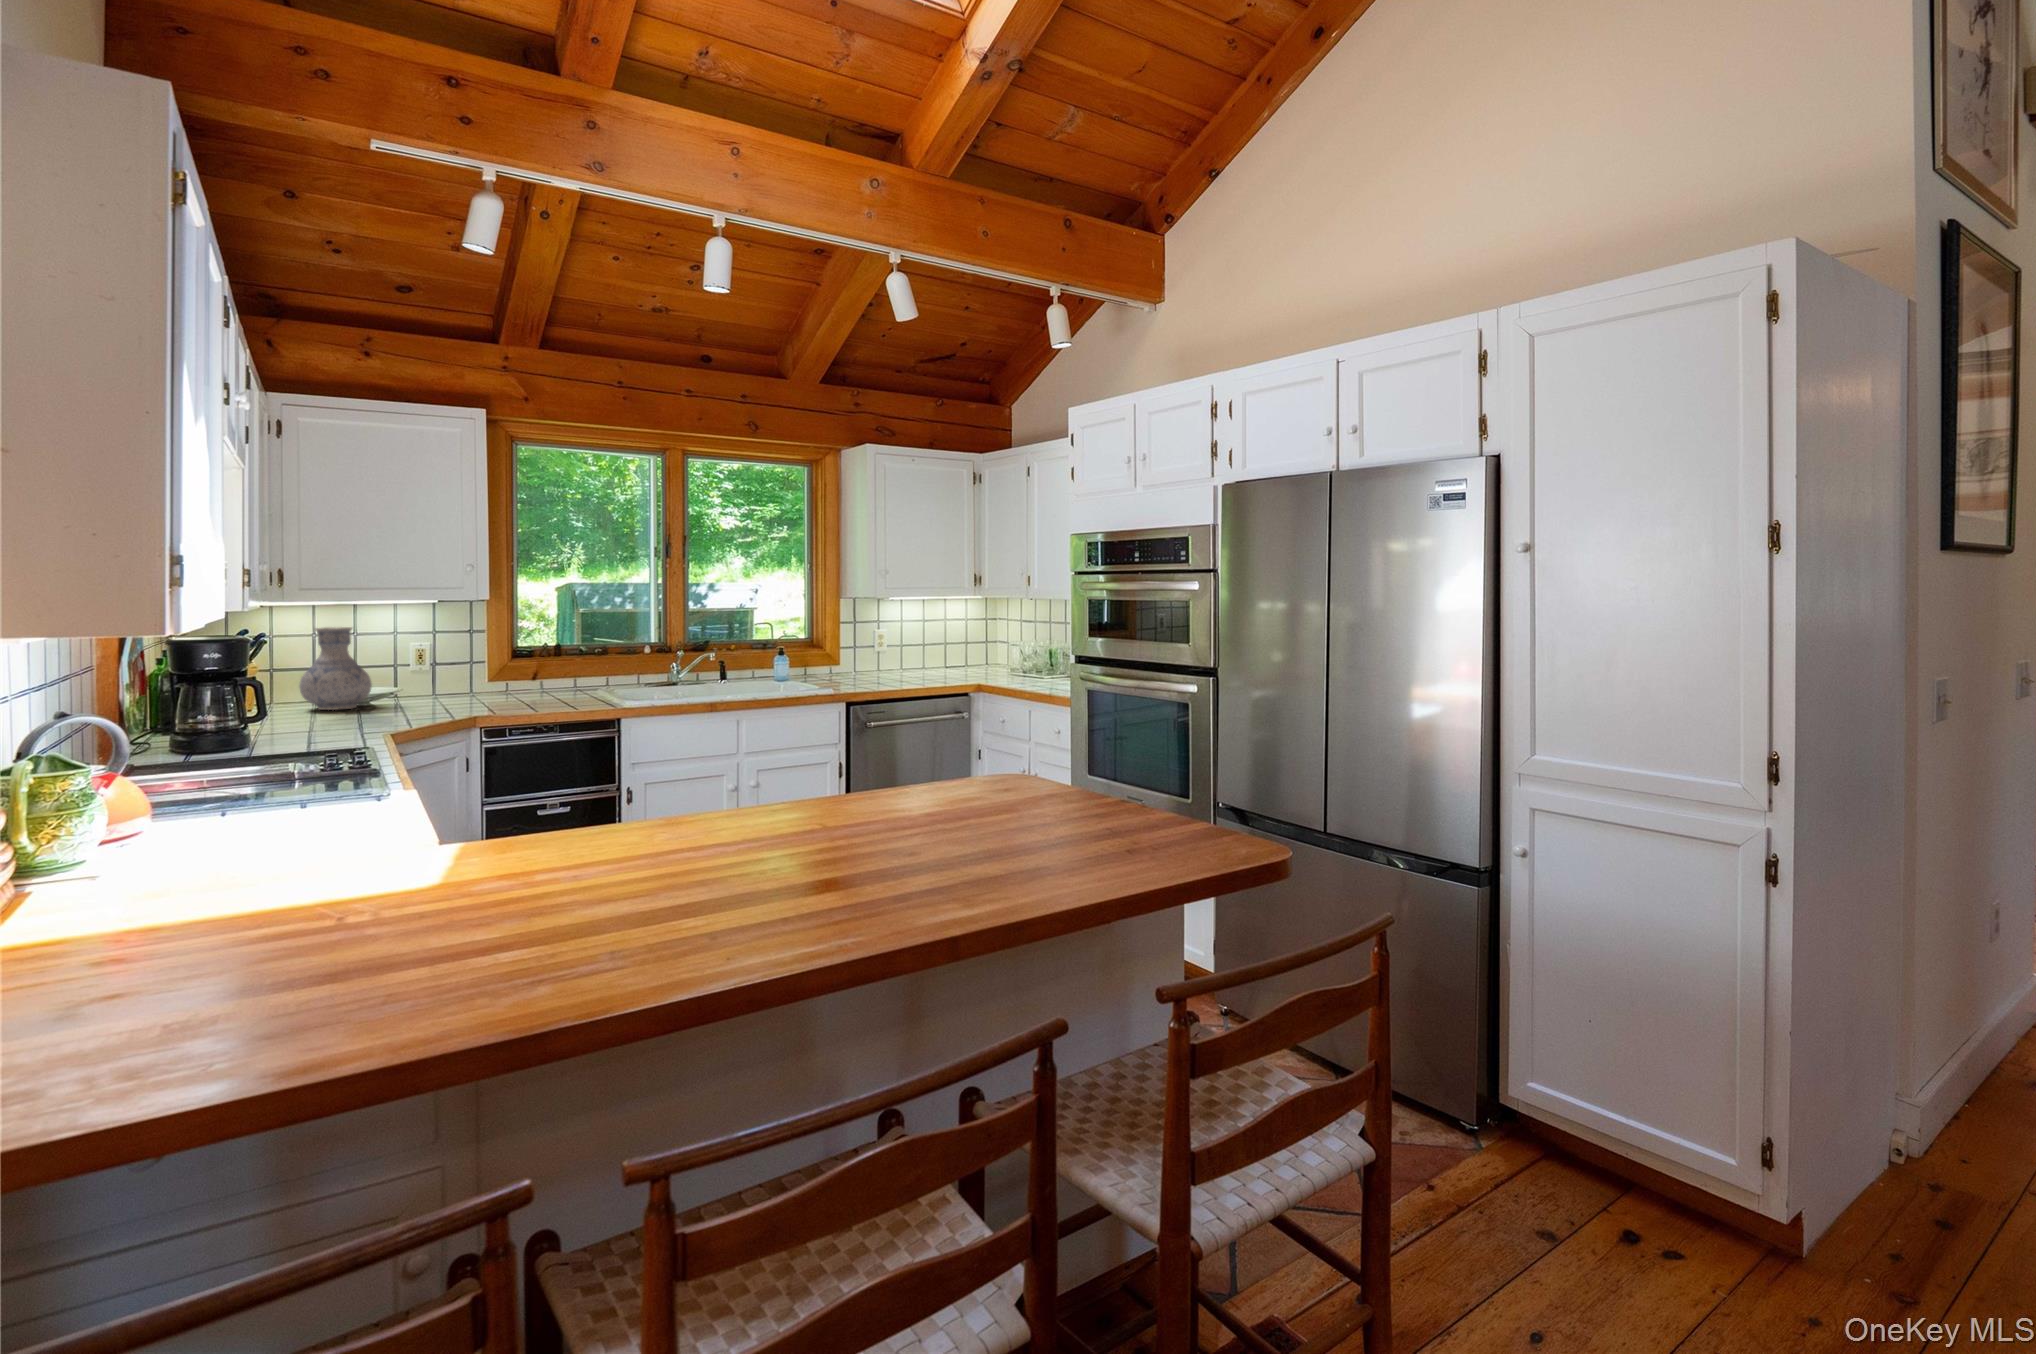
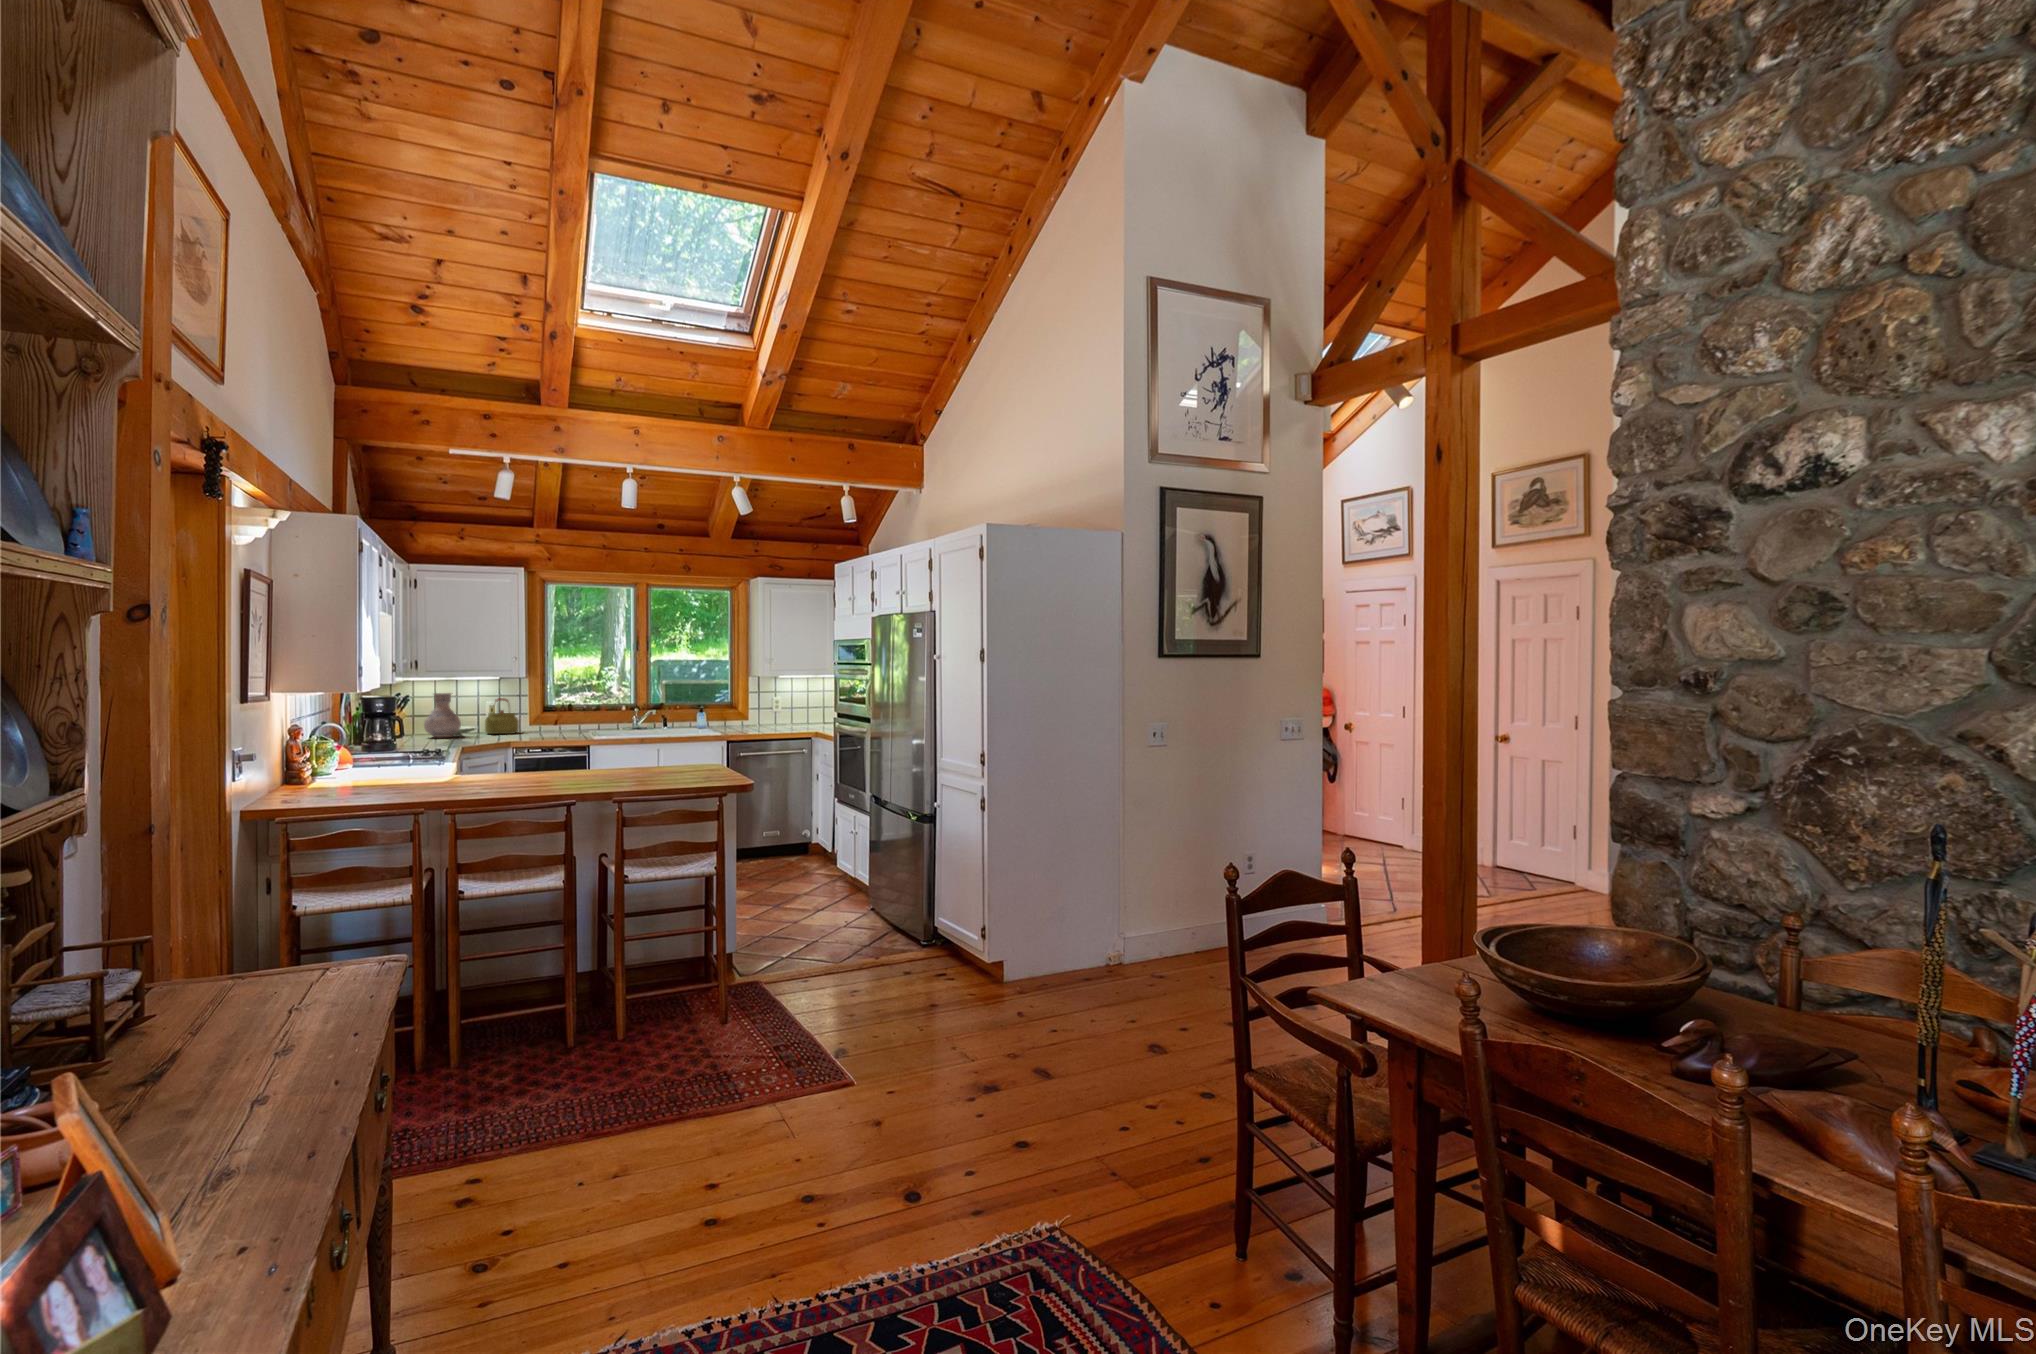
kettle: none [414,636,476,700] -> present [485,698,519,734]

